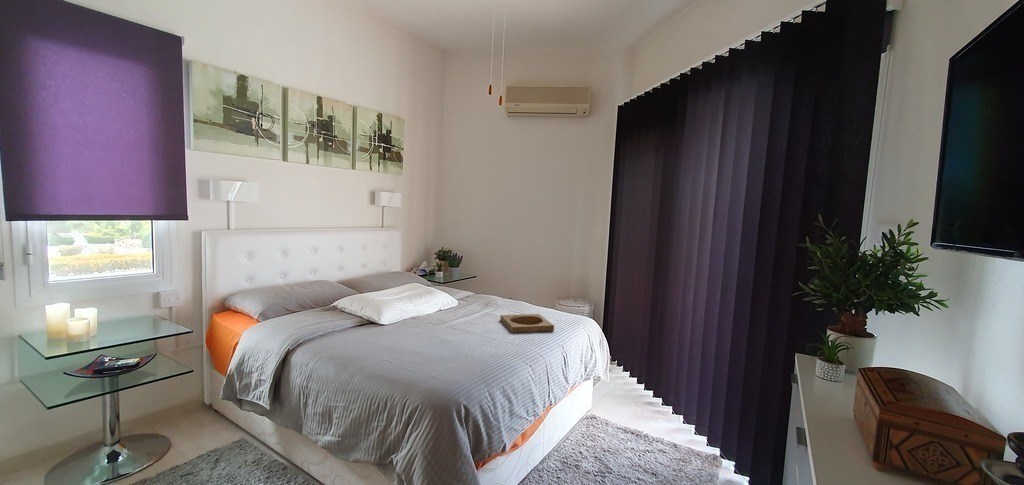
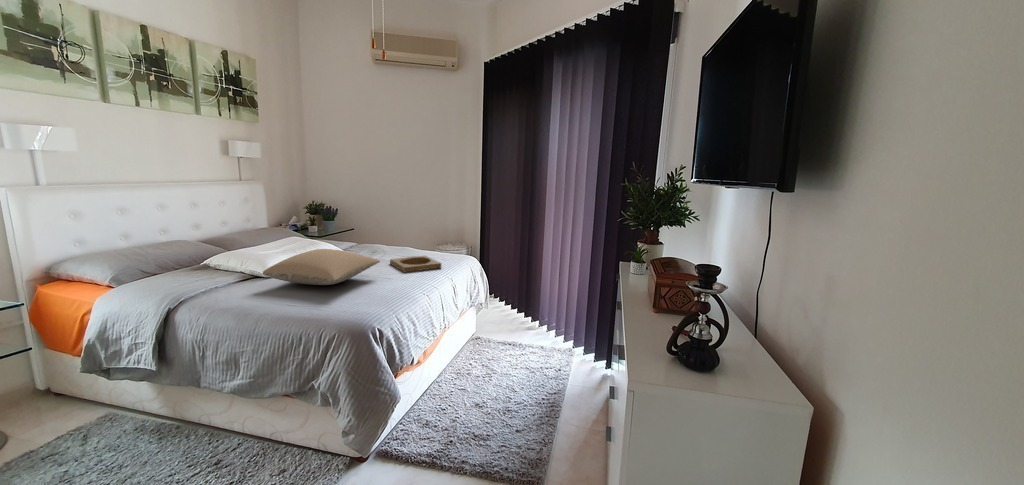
pillow: none [372,301,486,341] -> present [263,249,380,285]

